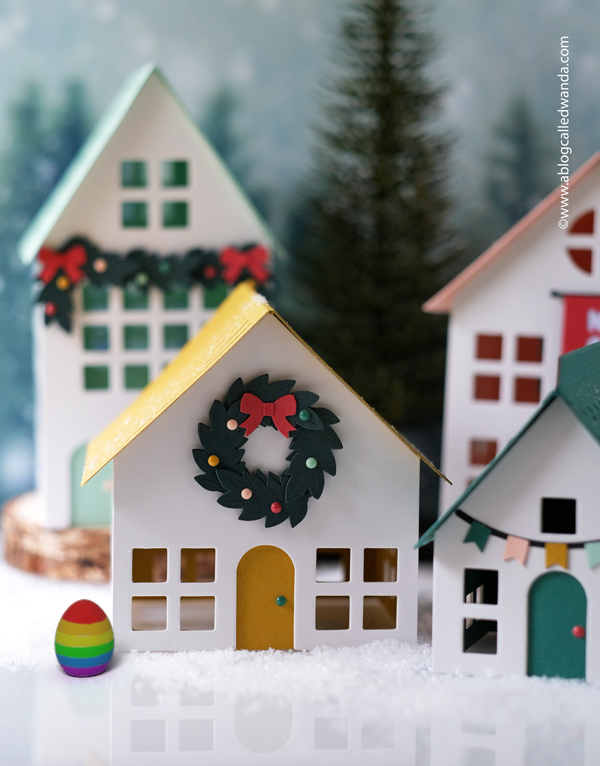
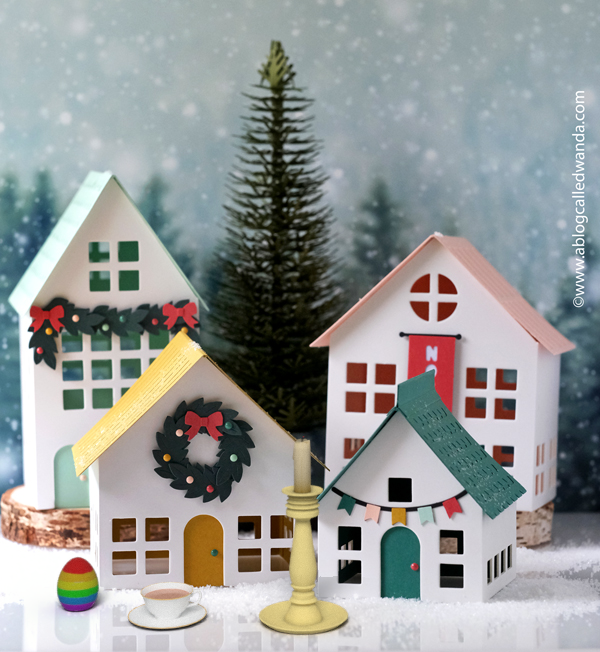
candle holder: none [343,433,477,730] -> present [259,438,348,634]
teacup: none [151,641,267,712] -> present [128,582,207,629]

